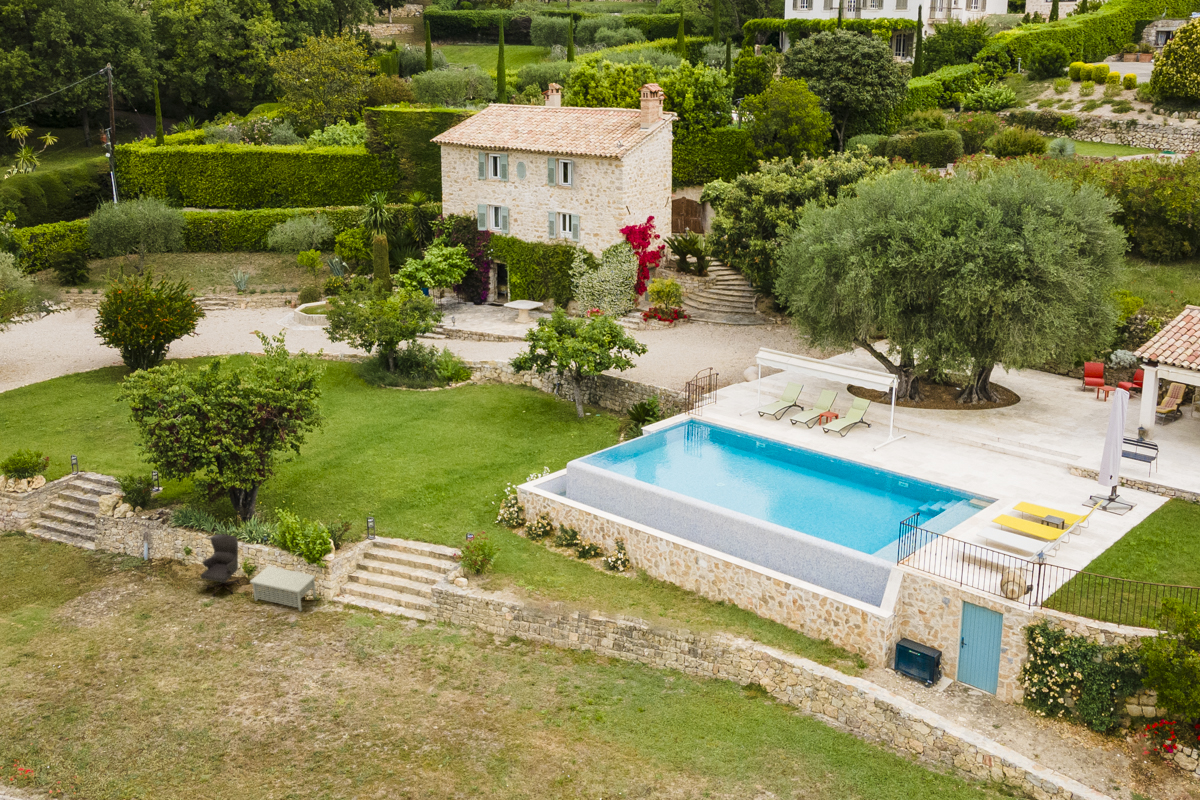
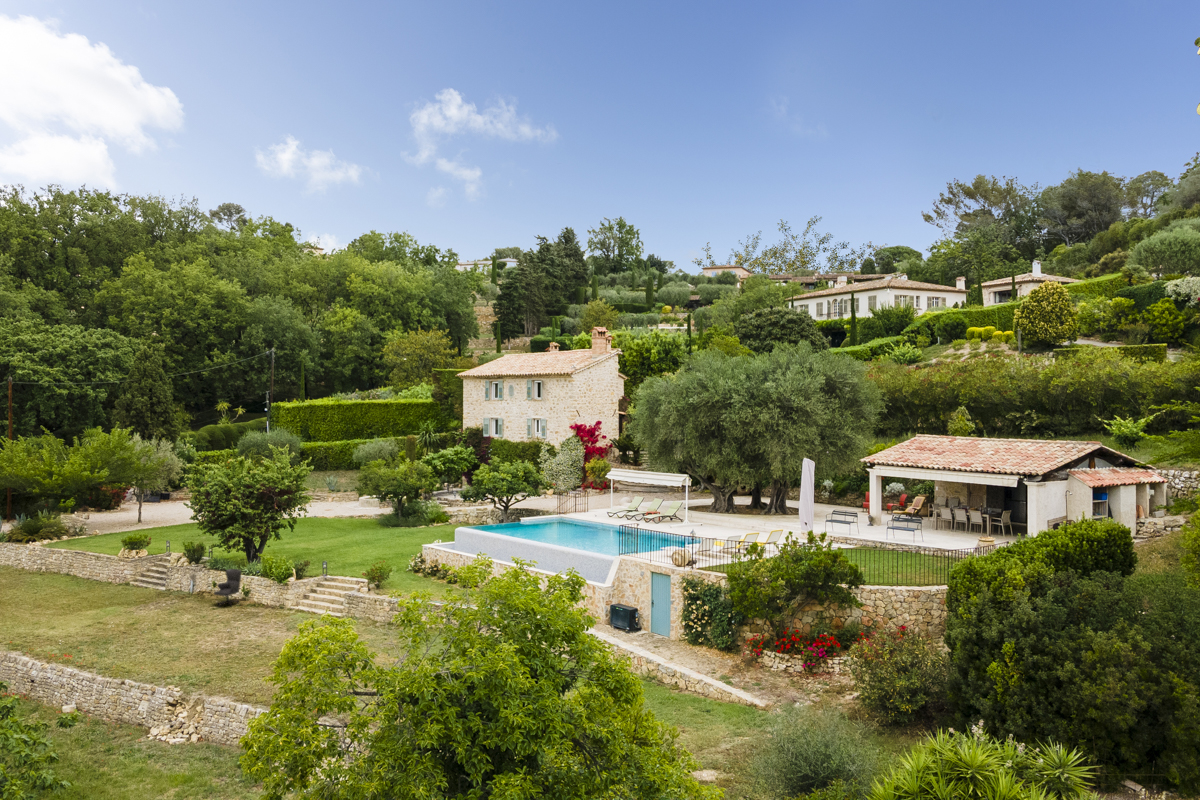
storage bench: present [250,566,316,611] -> none [241,590,282,614]

